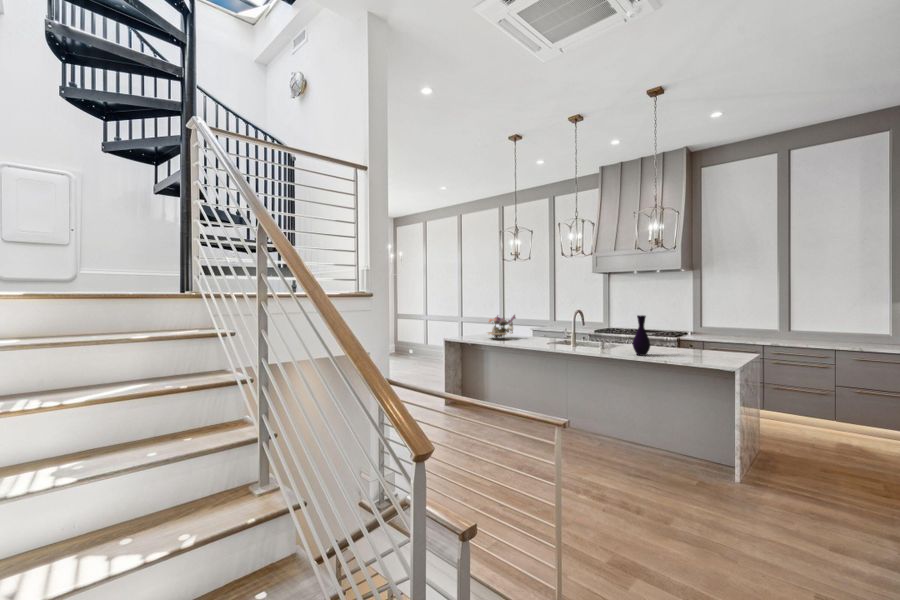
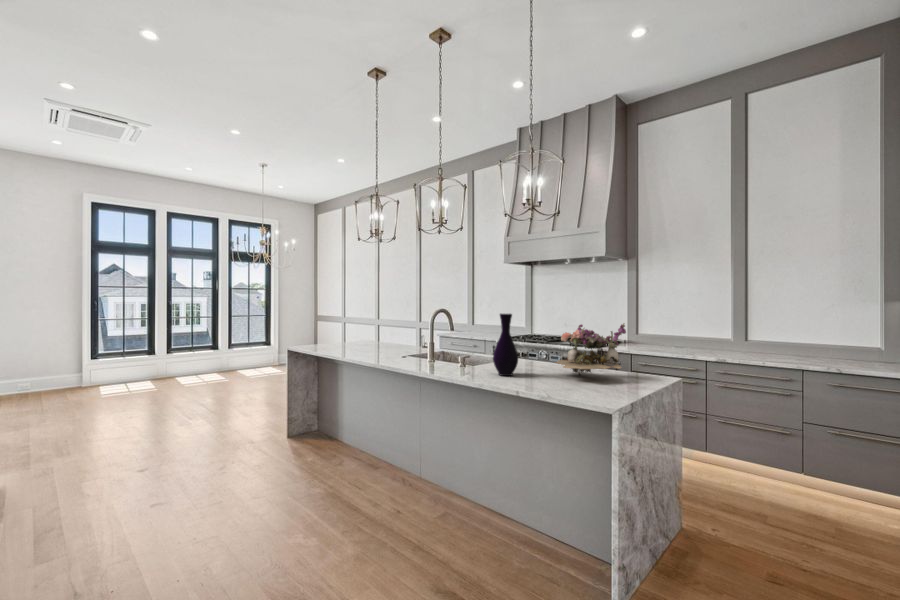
flower arrangement: present [488,315,515,337] -> present [555,323,626,375]

